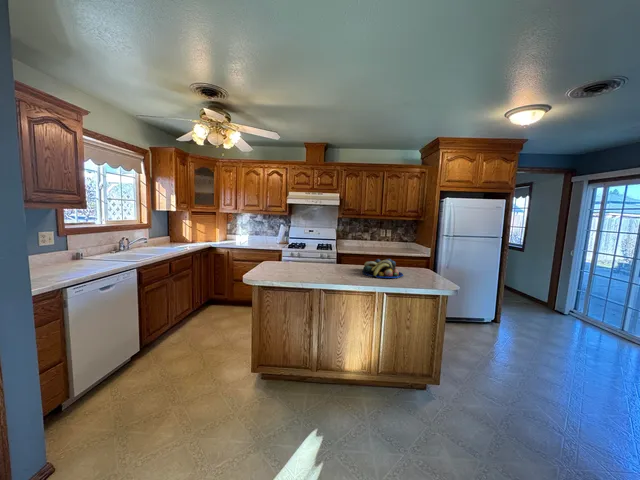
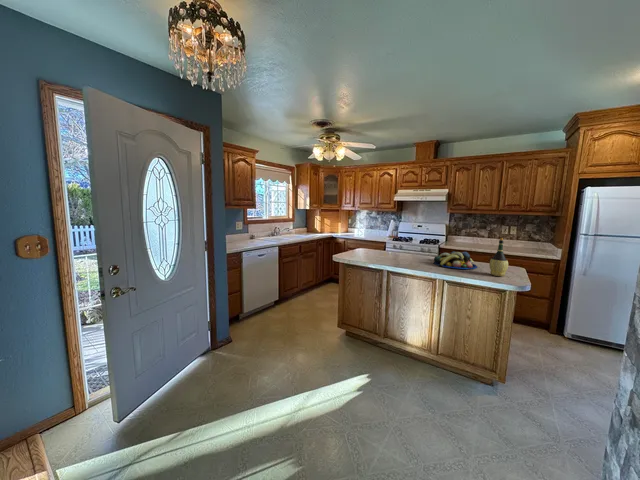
wine bottle: none [420,244,437,282] -> present [489,238,508,276]

